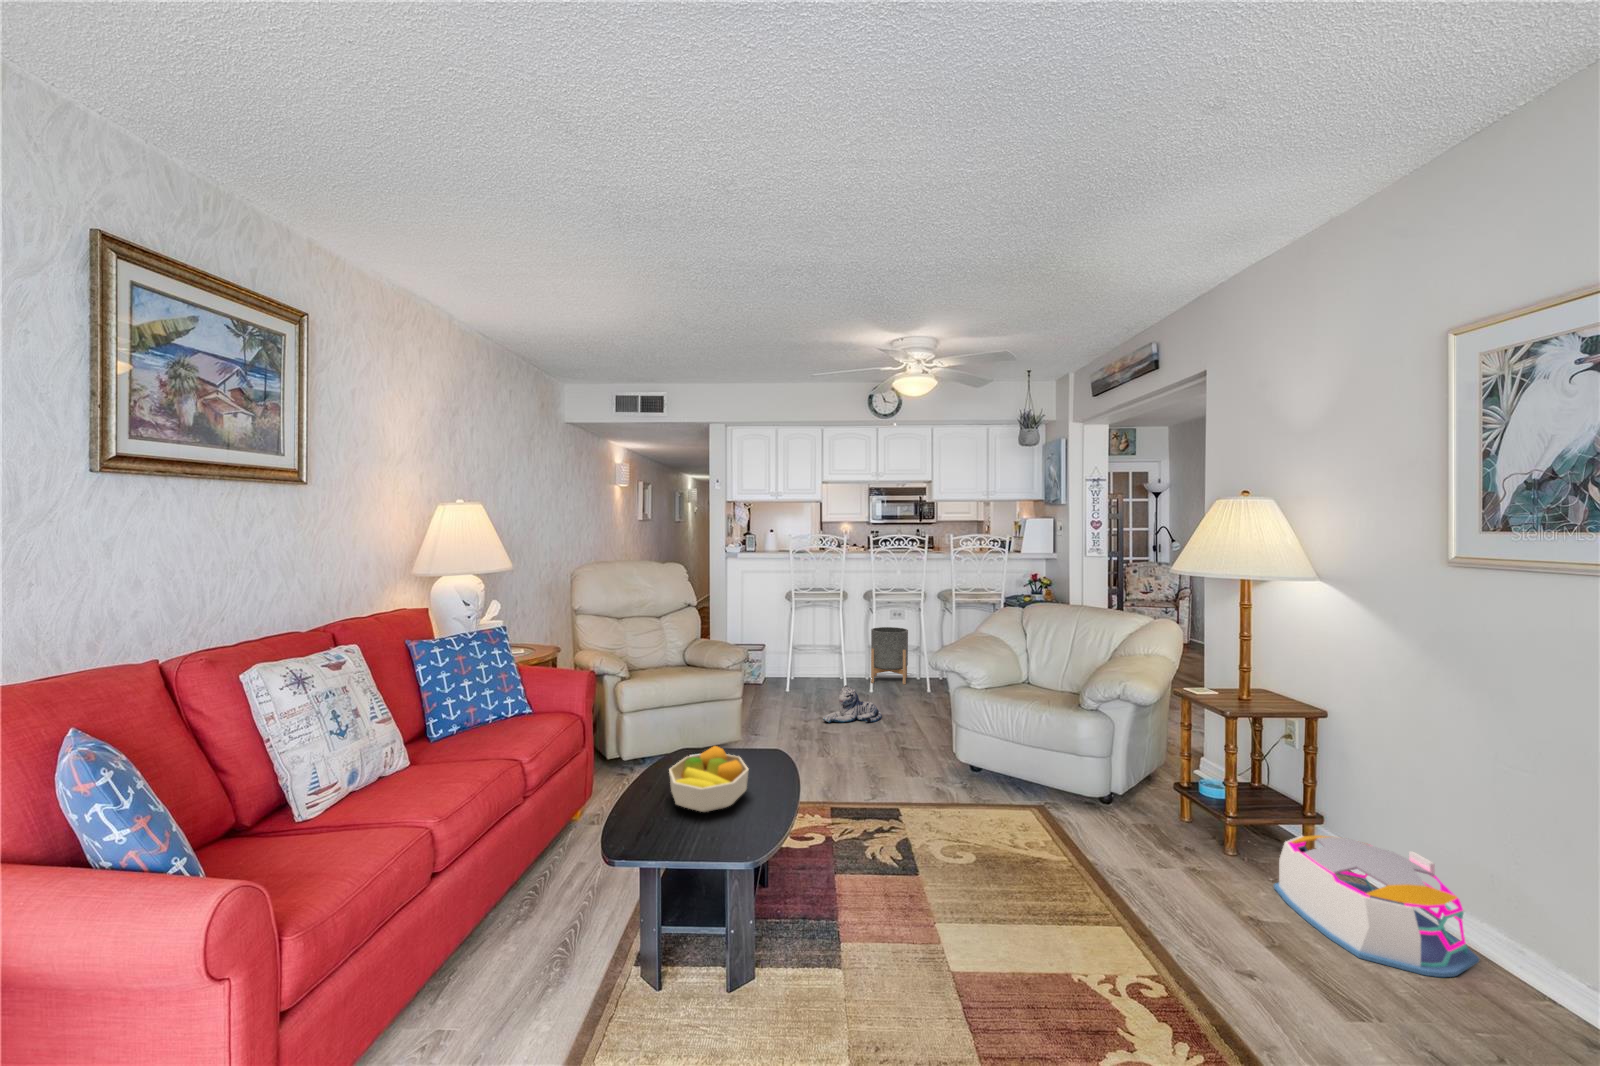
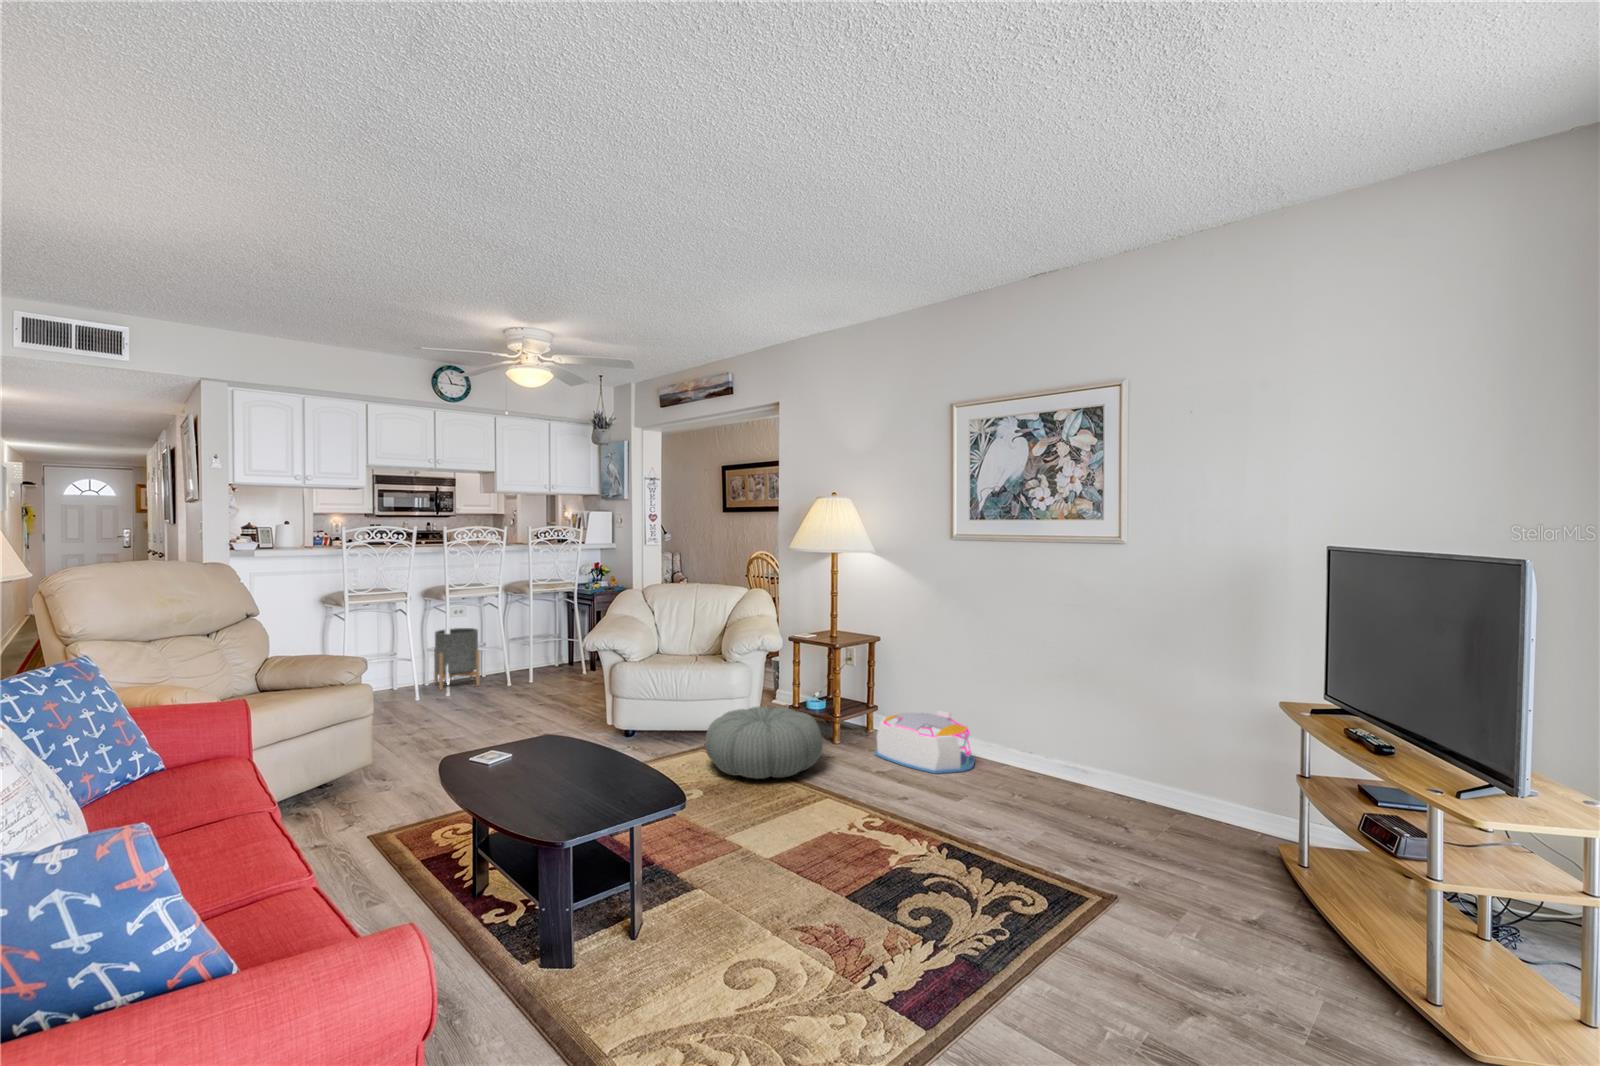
plush toy: present [823,685,882,723] -> none [435,690,495,732]
fruit bowl: present [669,746,748,812] -> none [500,734,587,793]
pouf: none [1010,768,1175,876] -> present [705,707,823,779]

